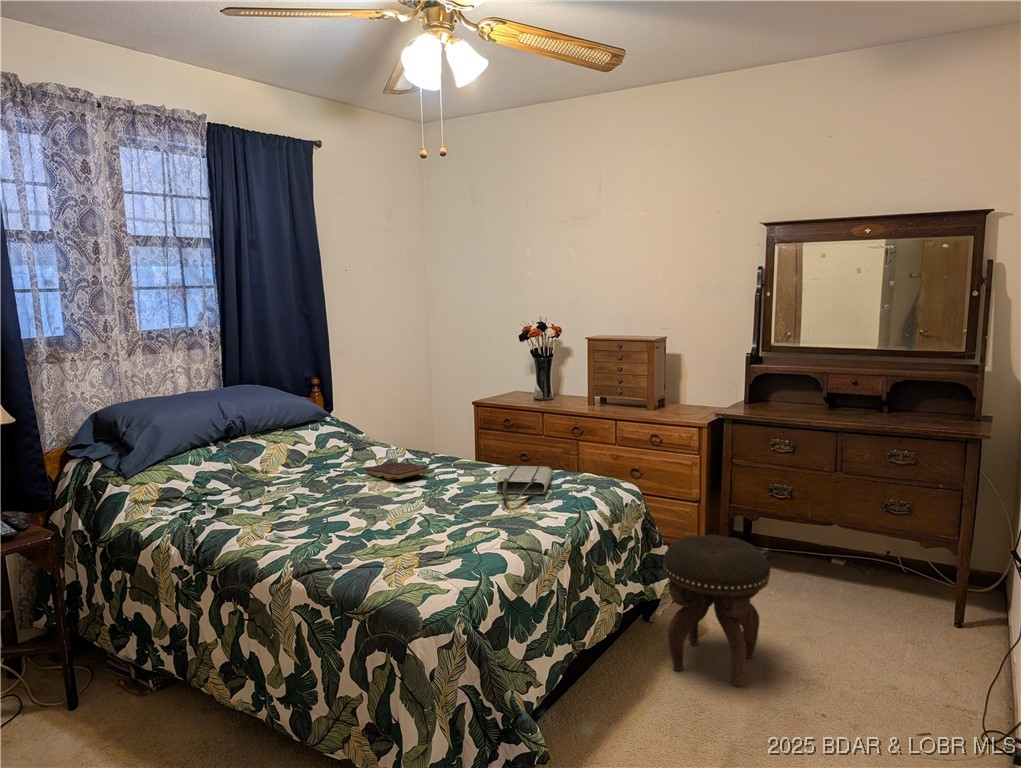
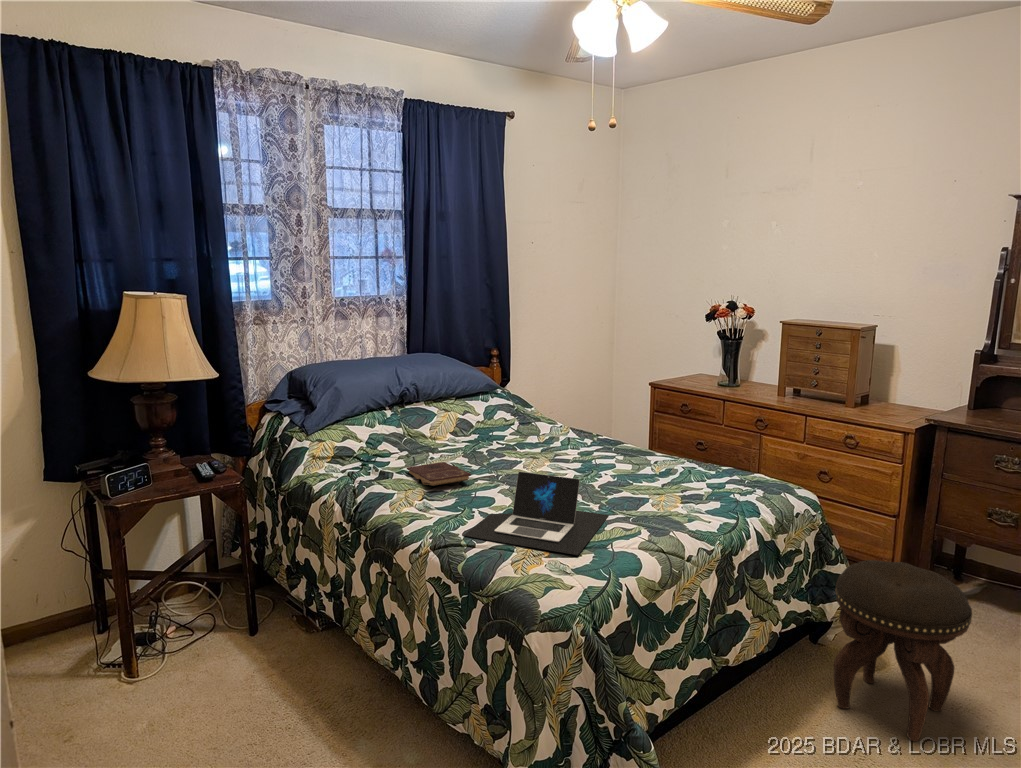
book: present [364,462,429,480] -> present [407,462,471,486]
tote bag: present [496,466,552,501] -> none [651,458,717,498]
laptop: none [326,490,465,561] -> present [464,472,609,555]

